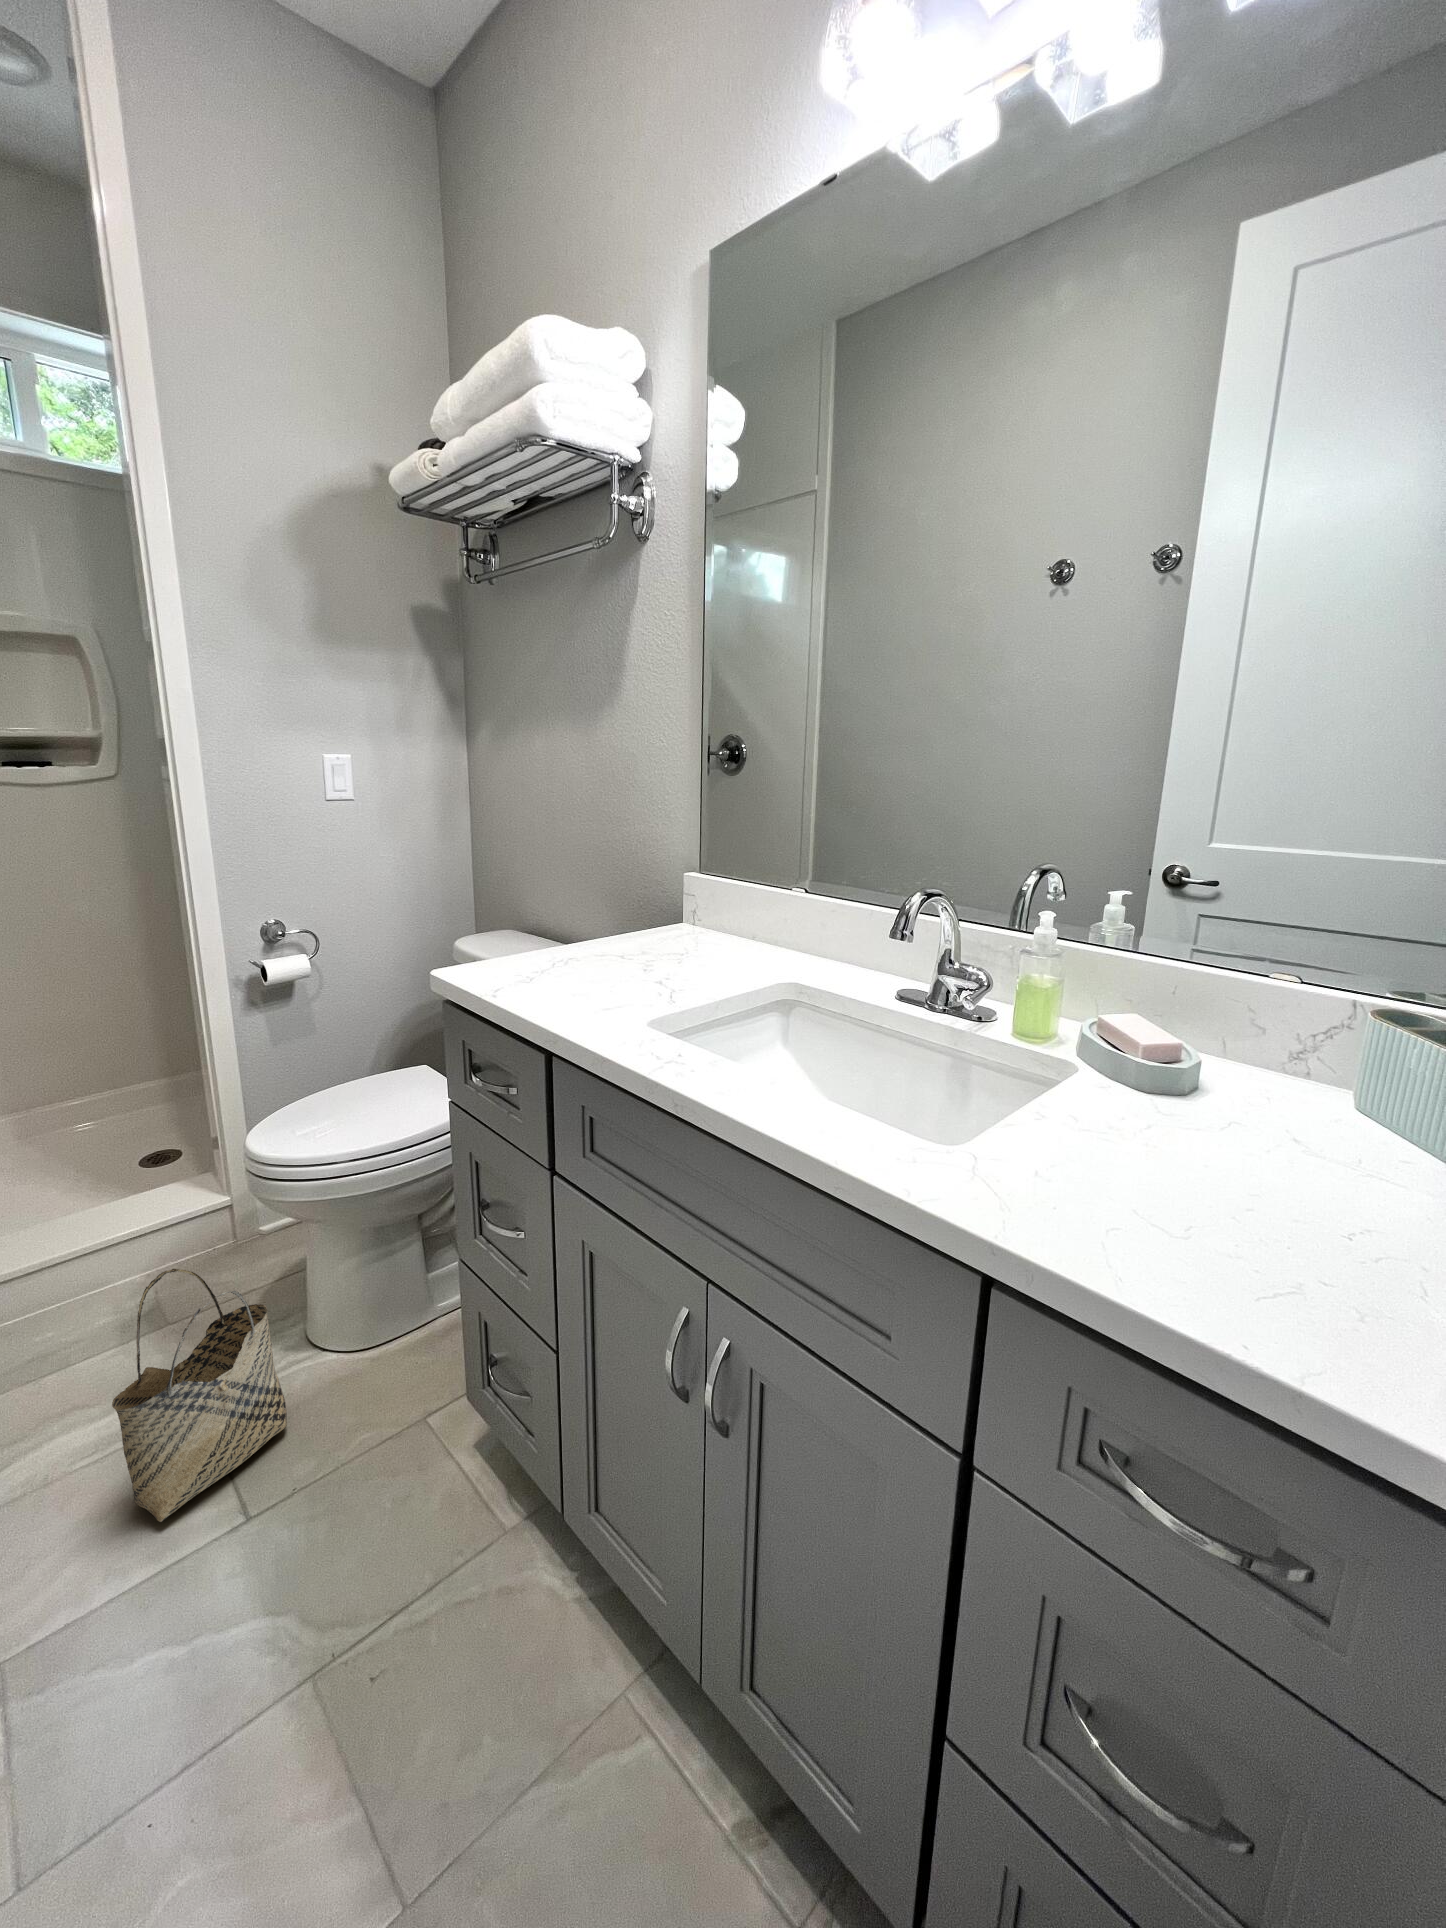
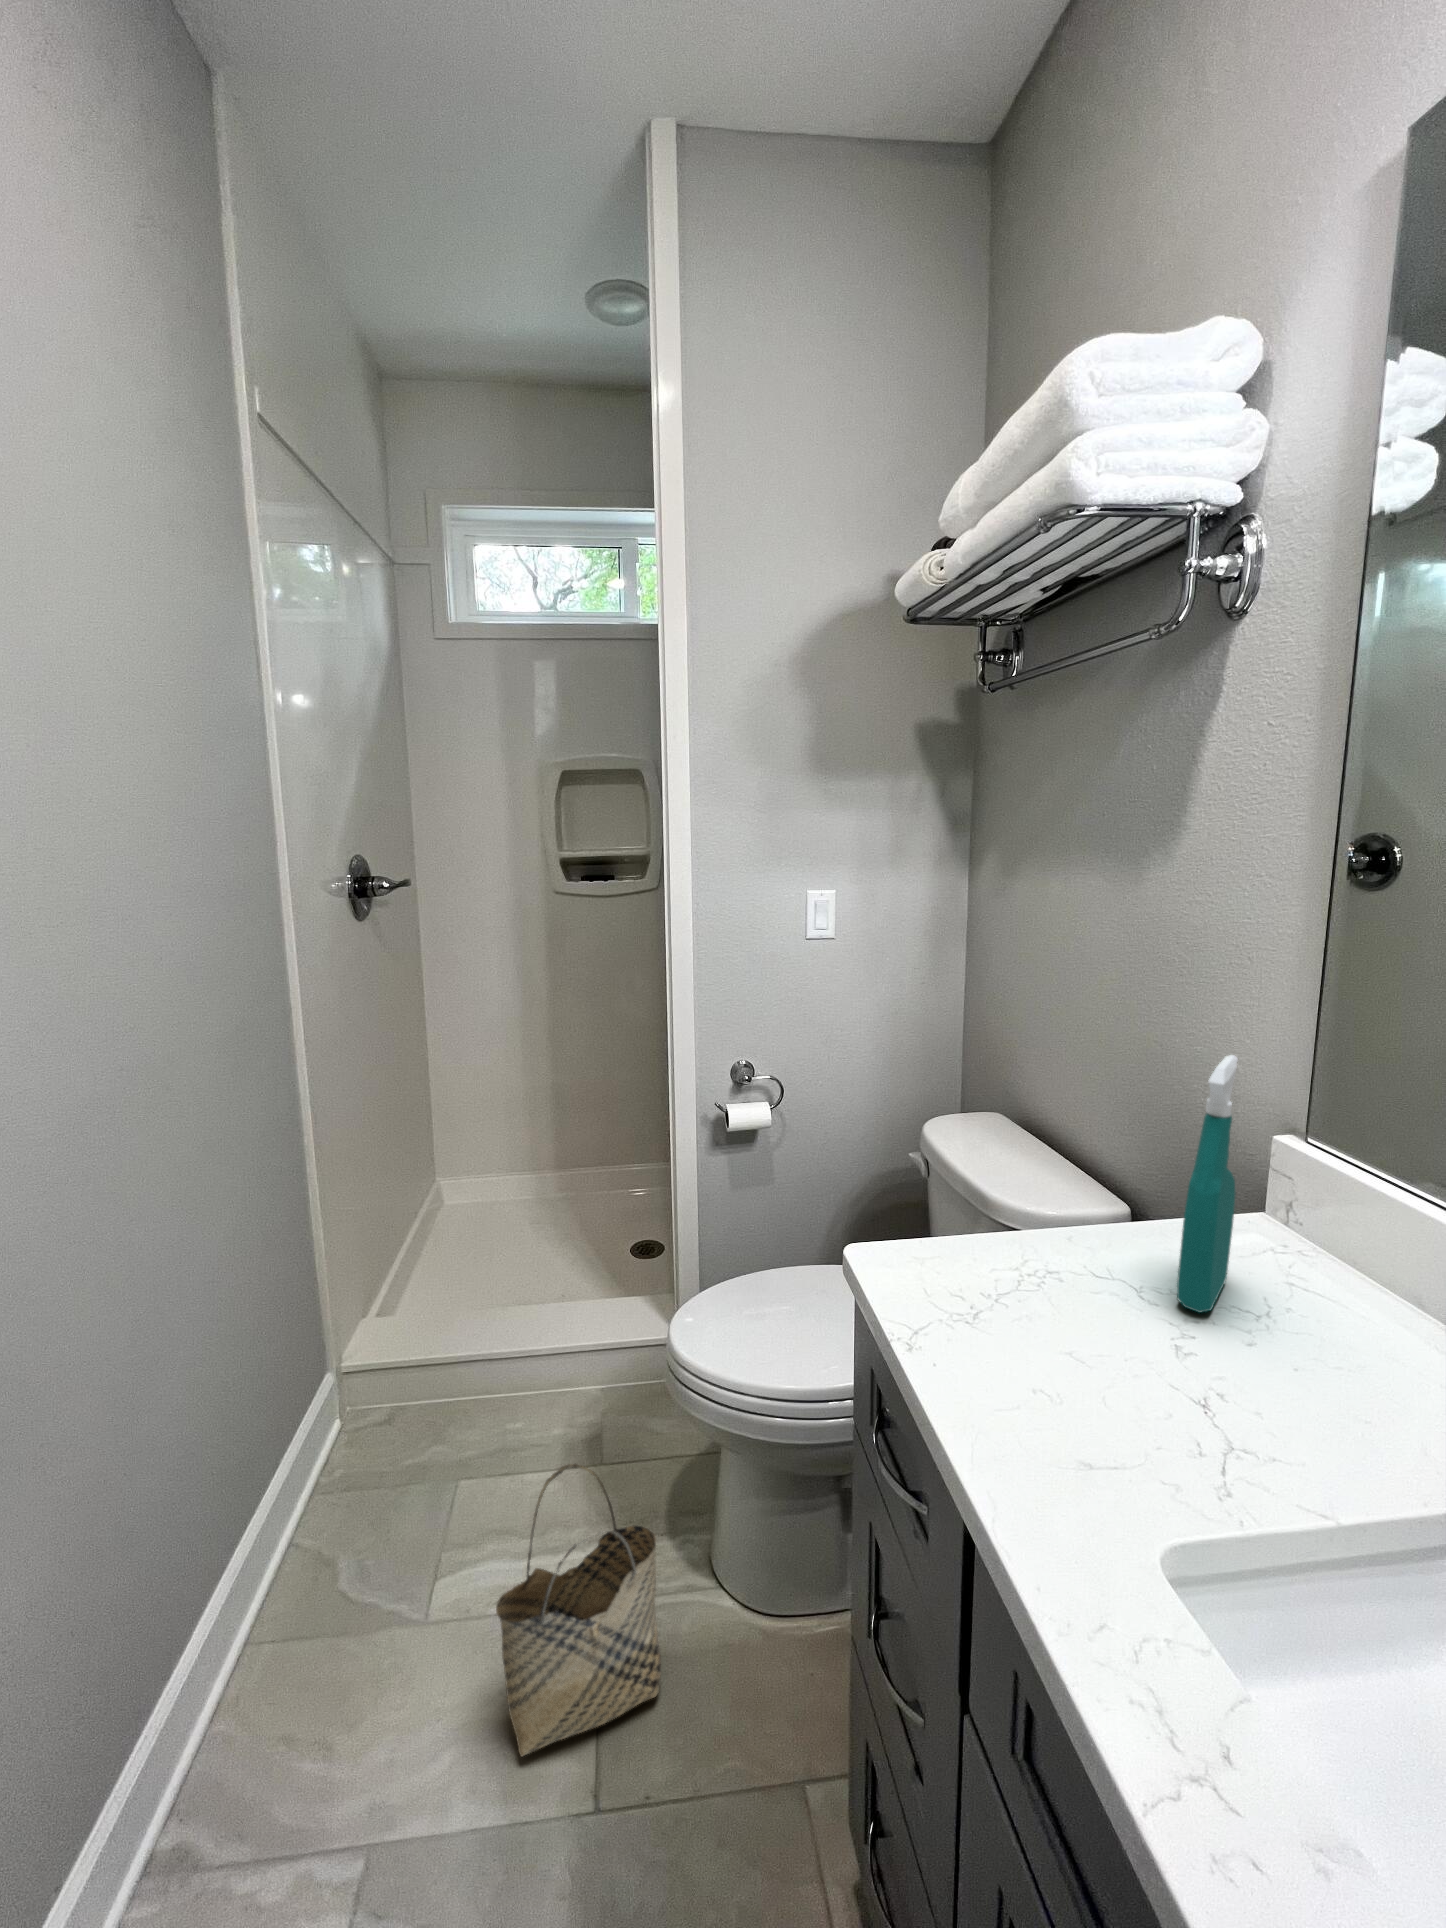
spray bottle: none [644,806,669,958] -> present [1177,1055,1238,1312]

